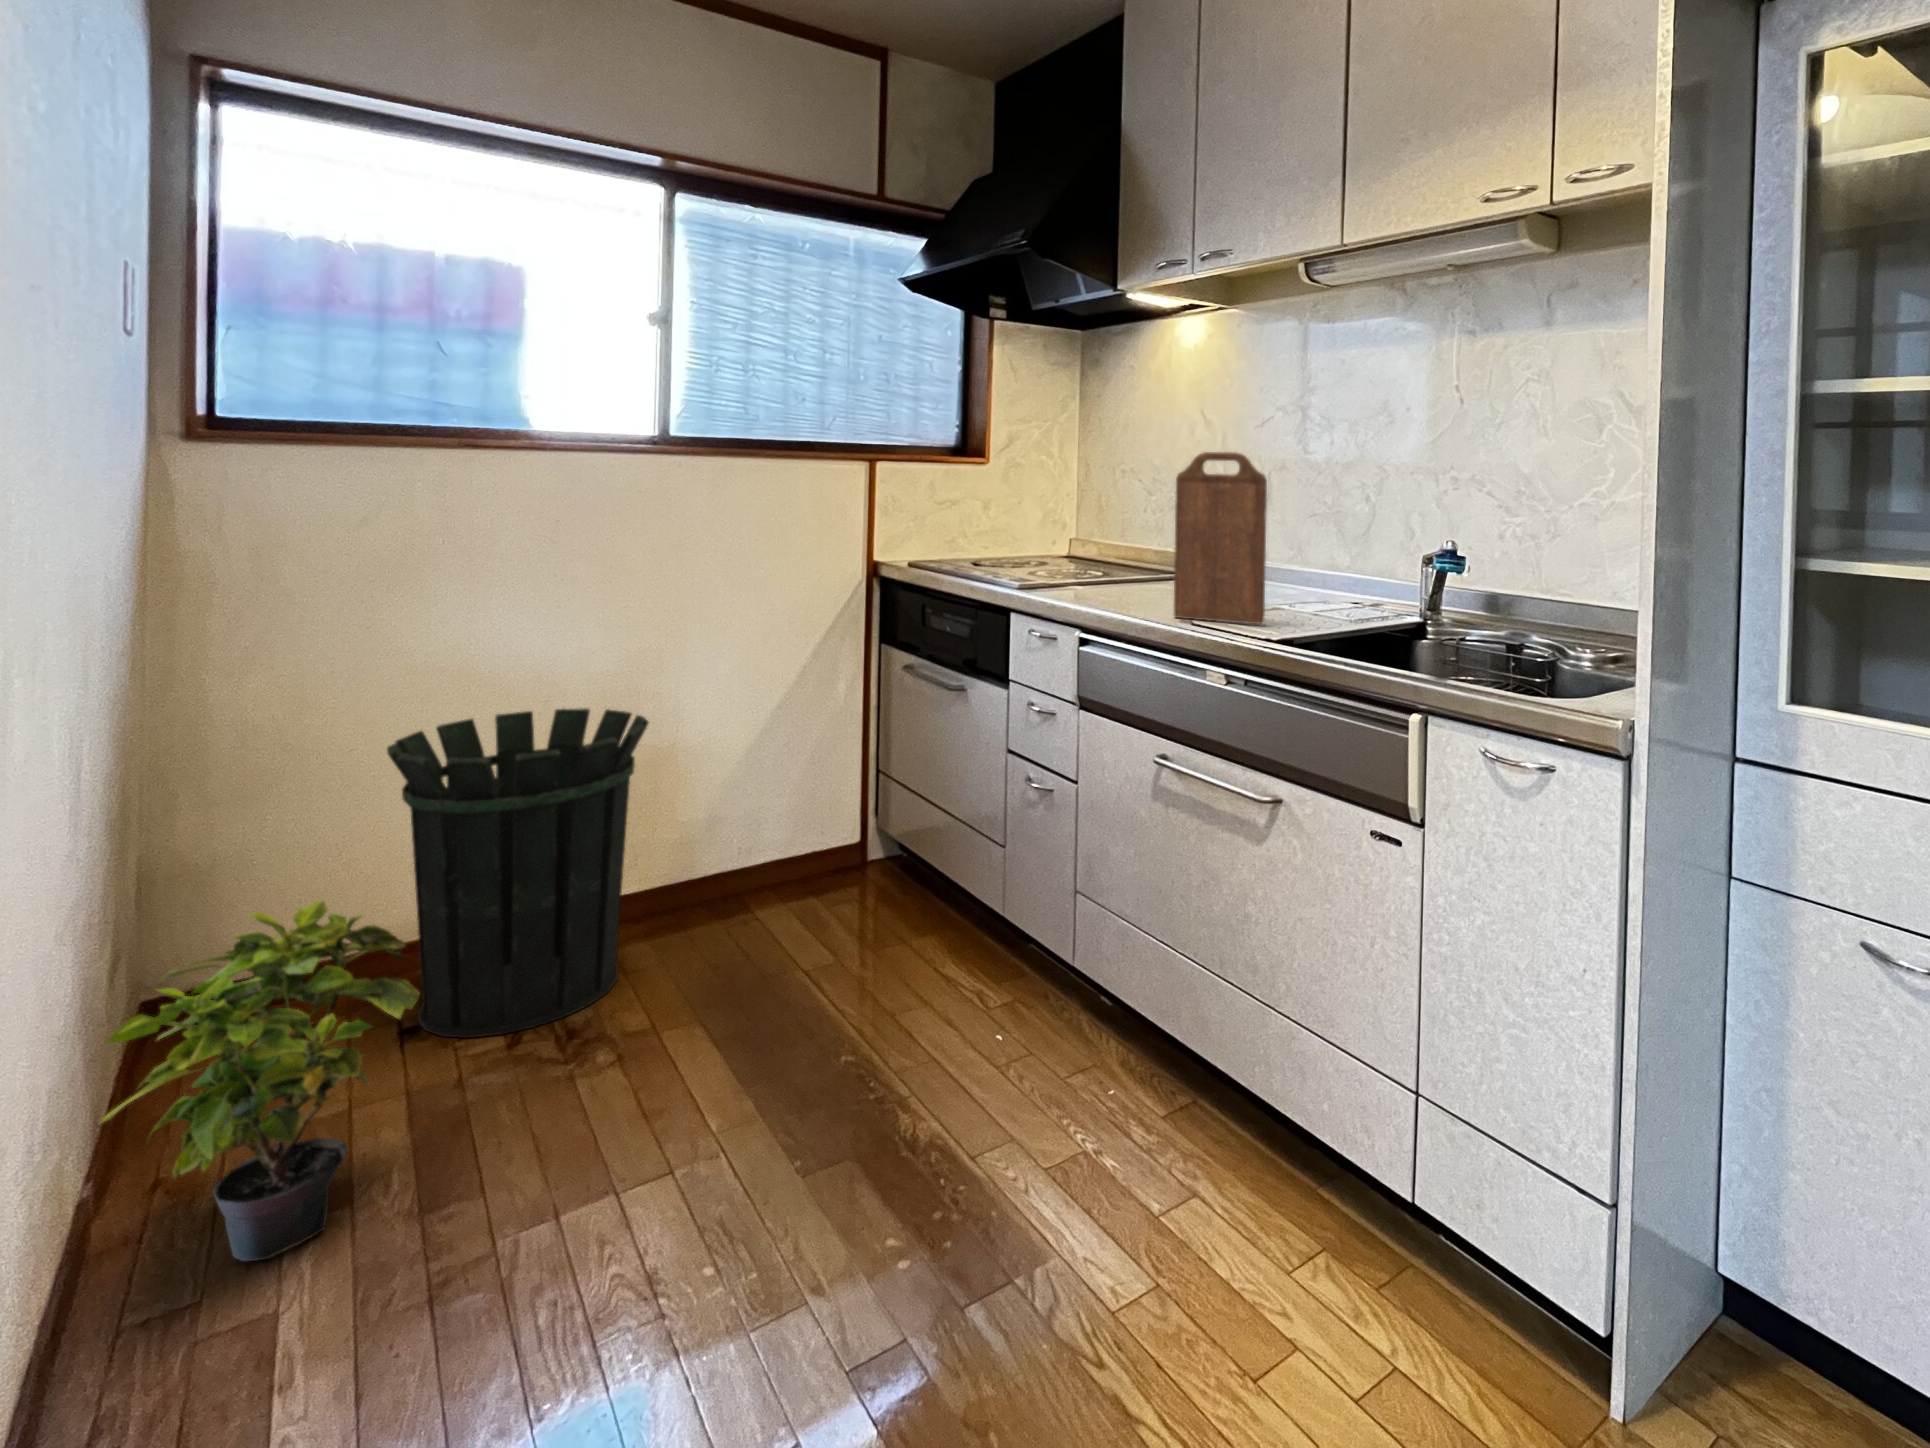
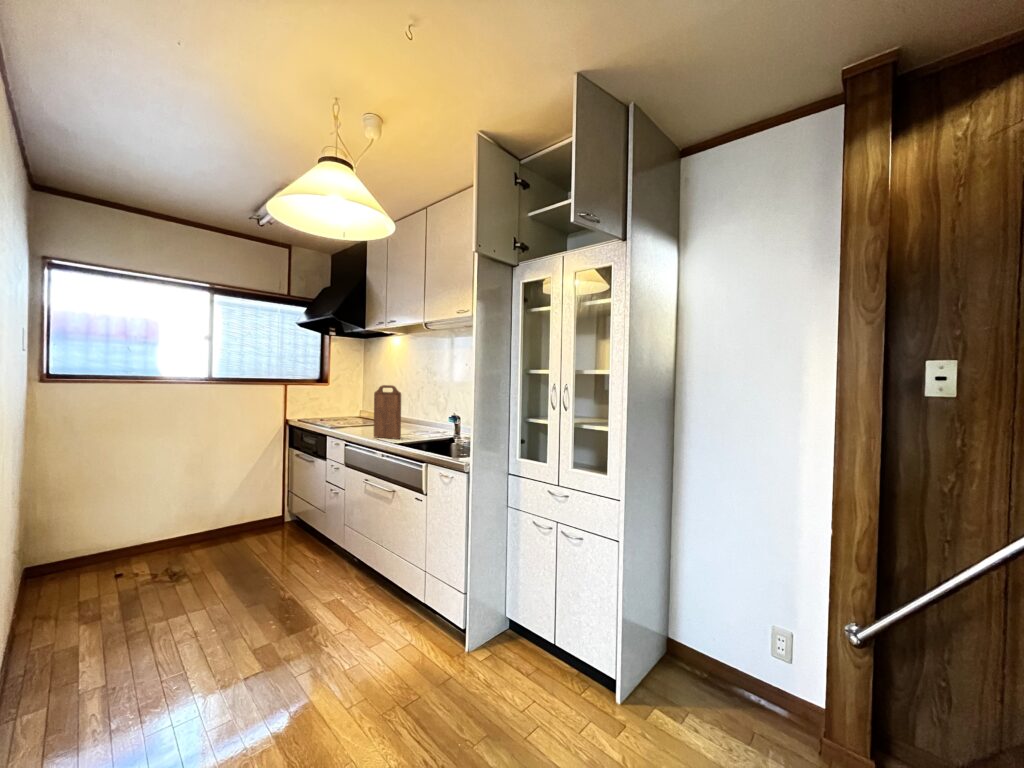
waste bin: present [387,708,649,1038] -> none [111,470,203,577]
potted plant: present [101,900,420,1261] -> none [24,527,123,634]

